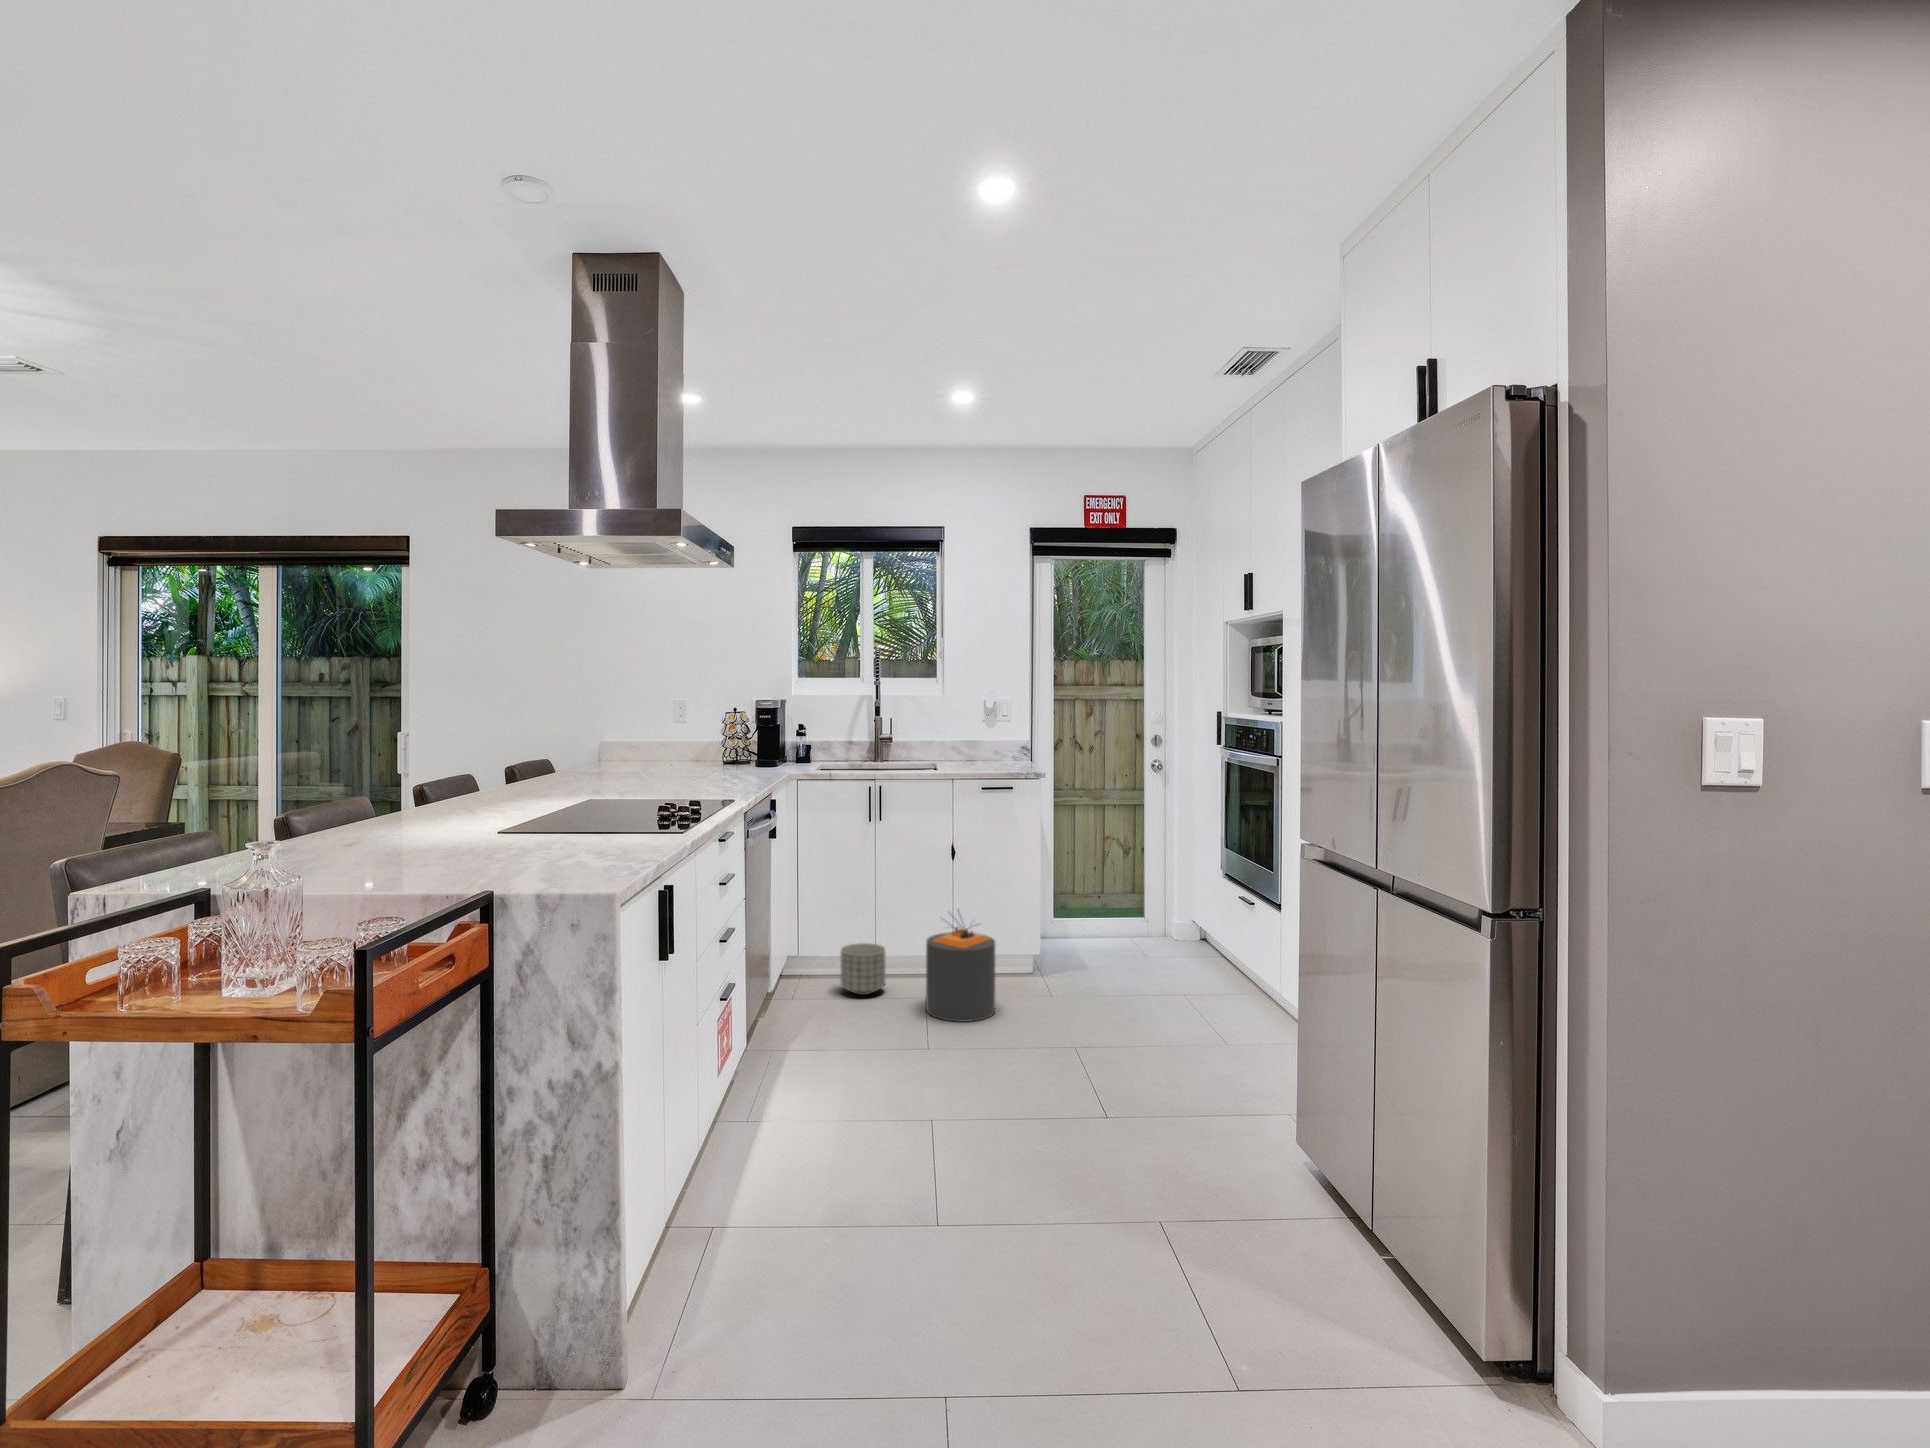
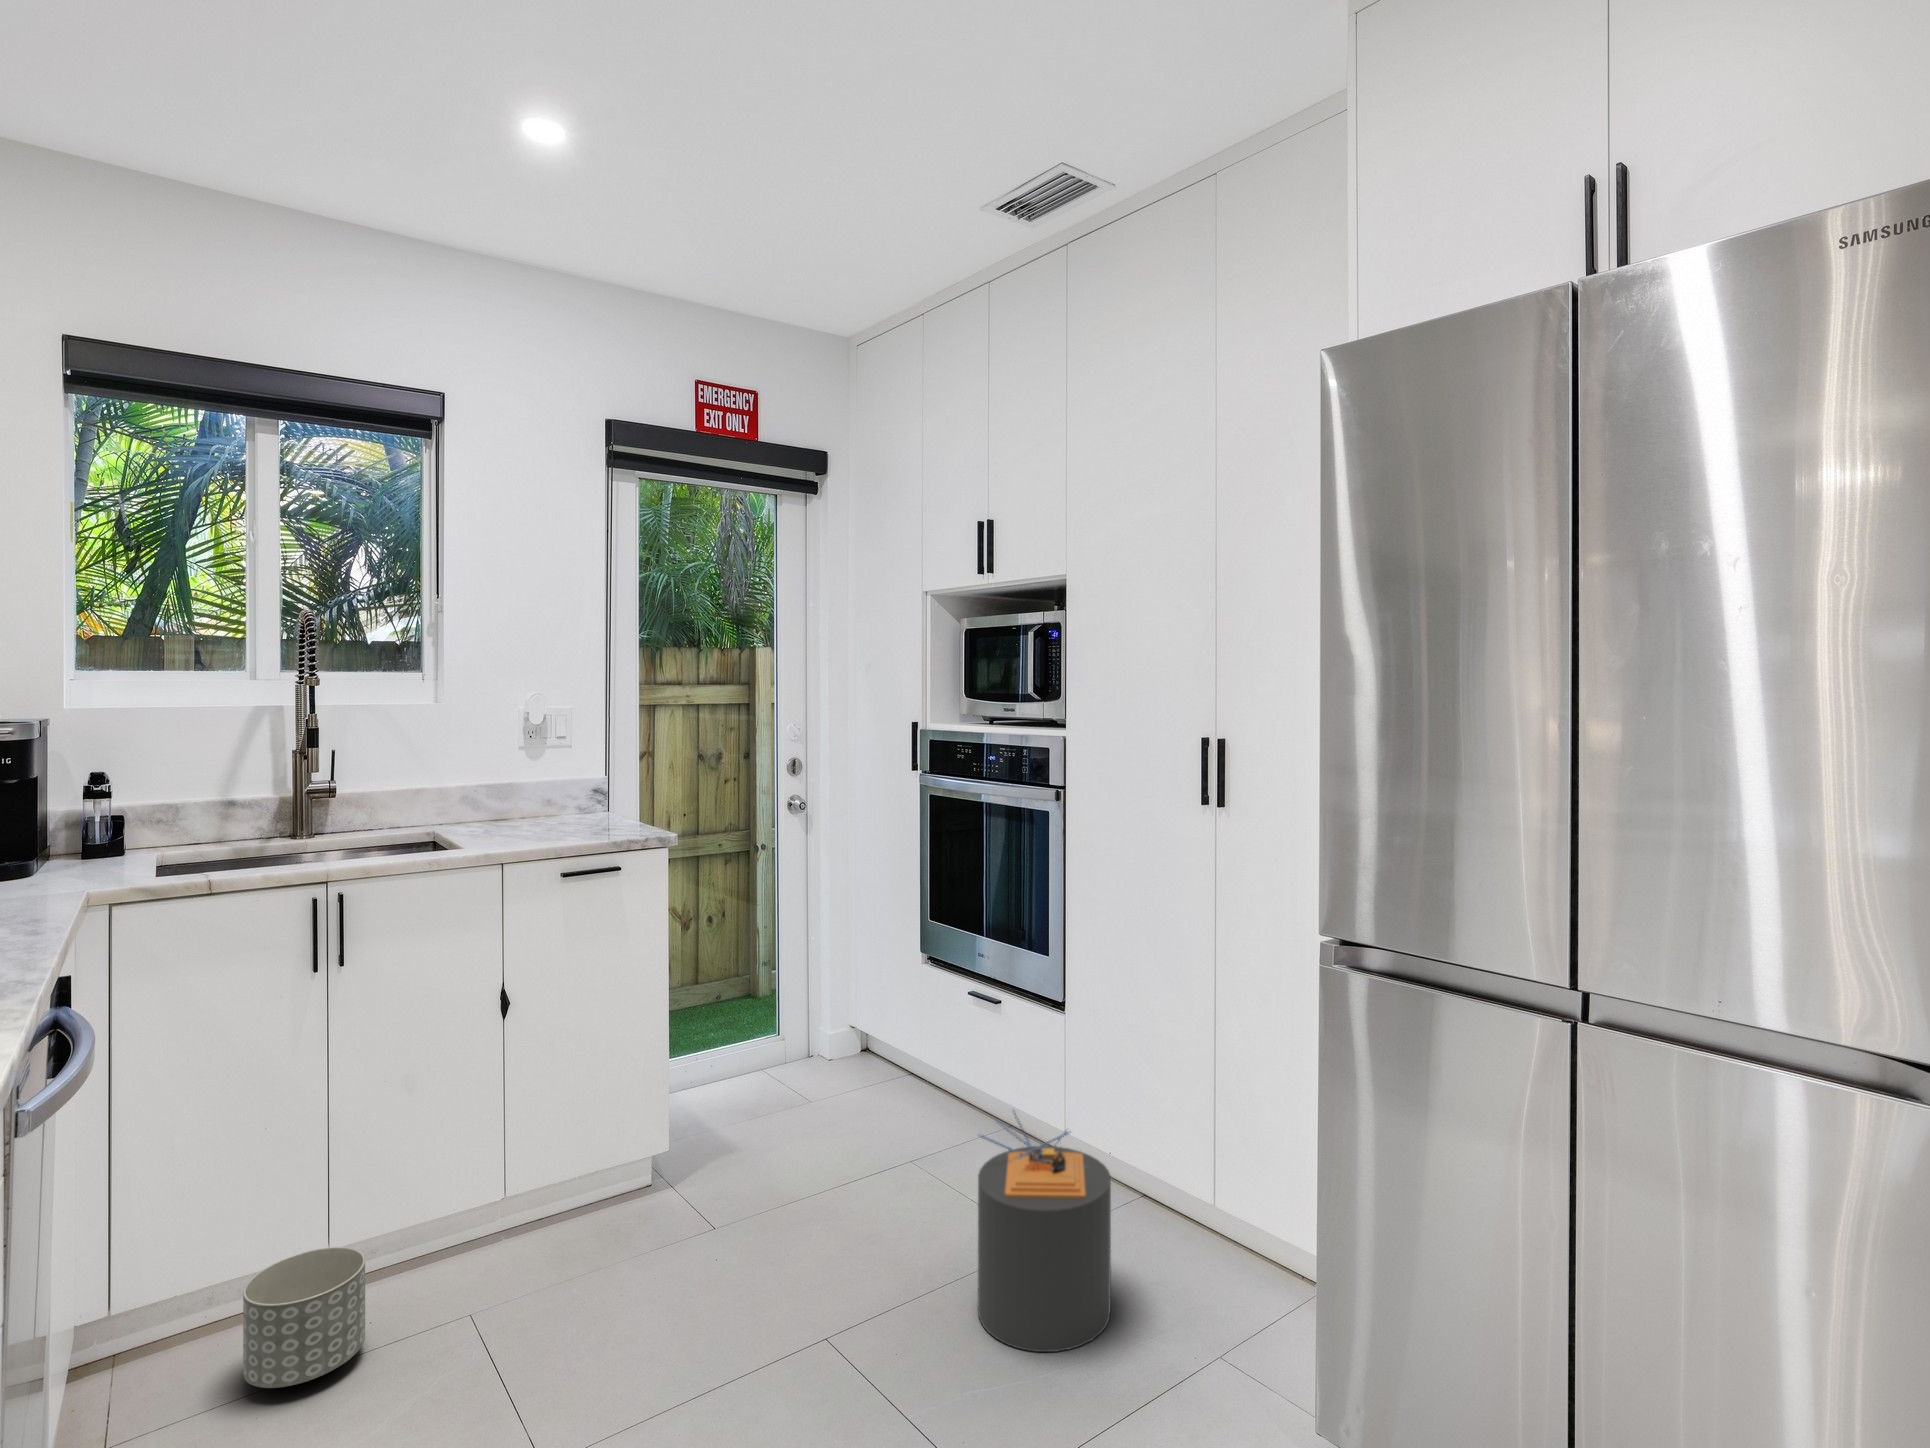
trash can: present [926,918,995,1022] -> present [978,1111,1111,1352]

